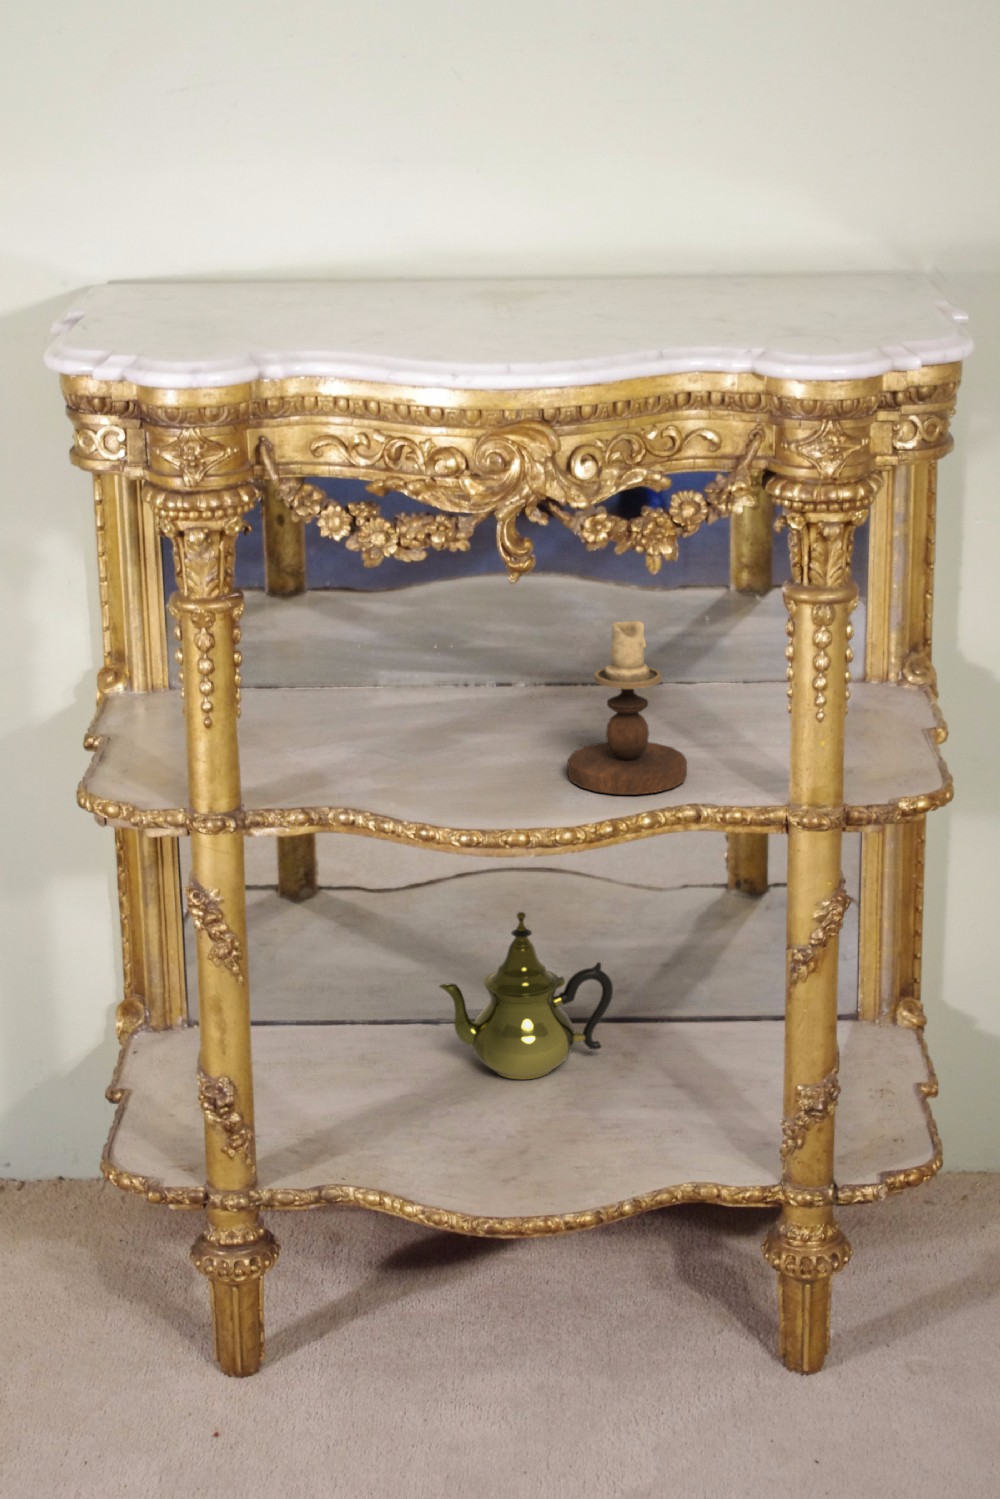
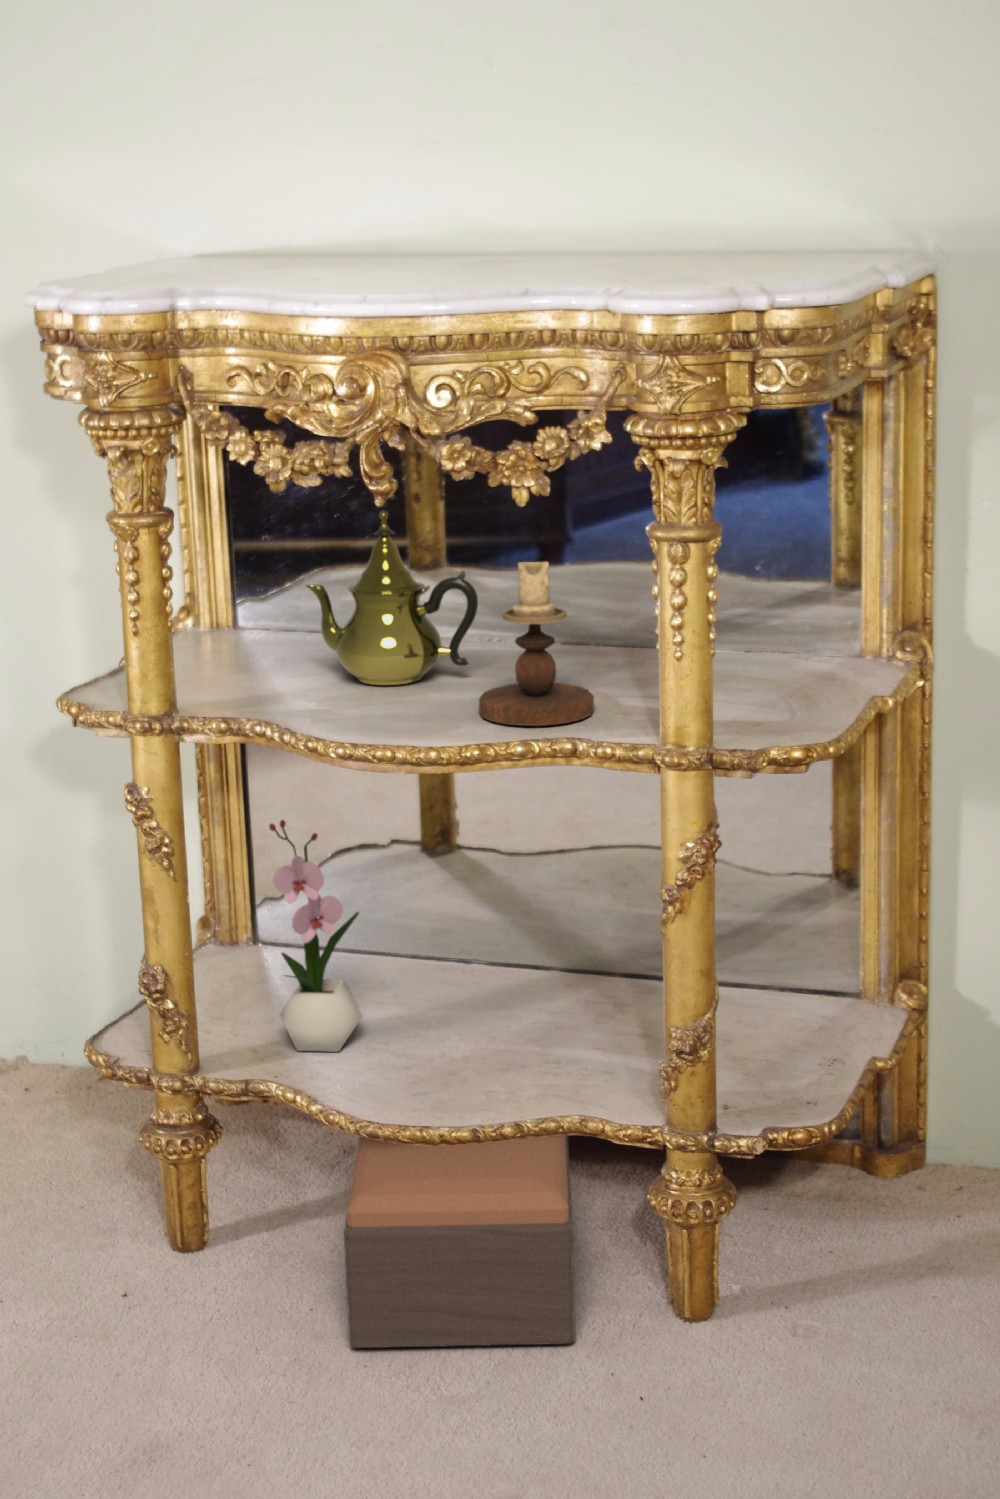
flower arrangement: none [330,908,420,1147] -> present [269,820,362,1052]
teapot: present [440,912,613,1079] -> present [306,511,478,685]
footstool: none [424,1171,708,1455] -> present [344,1135,575,1348]

